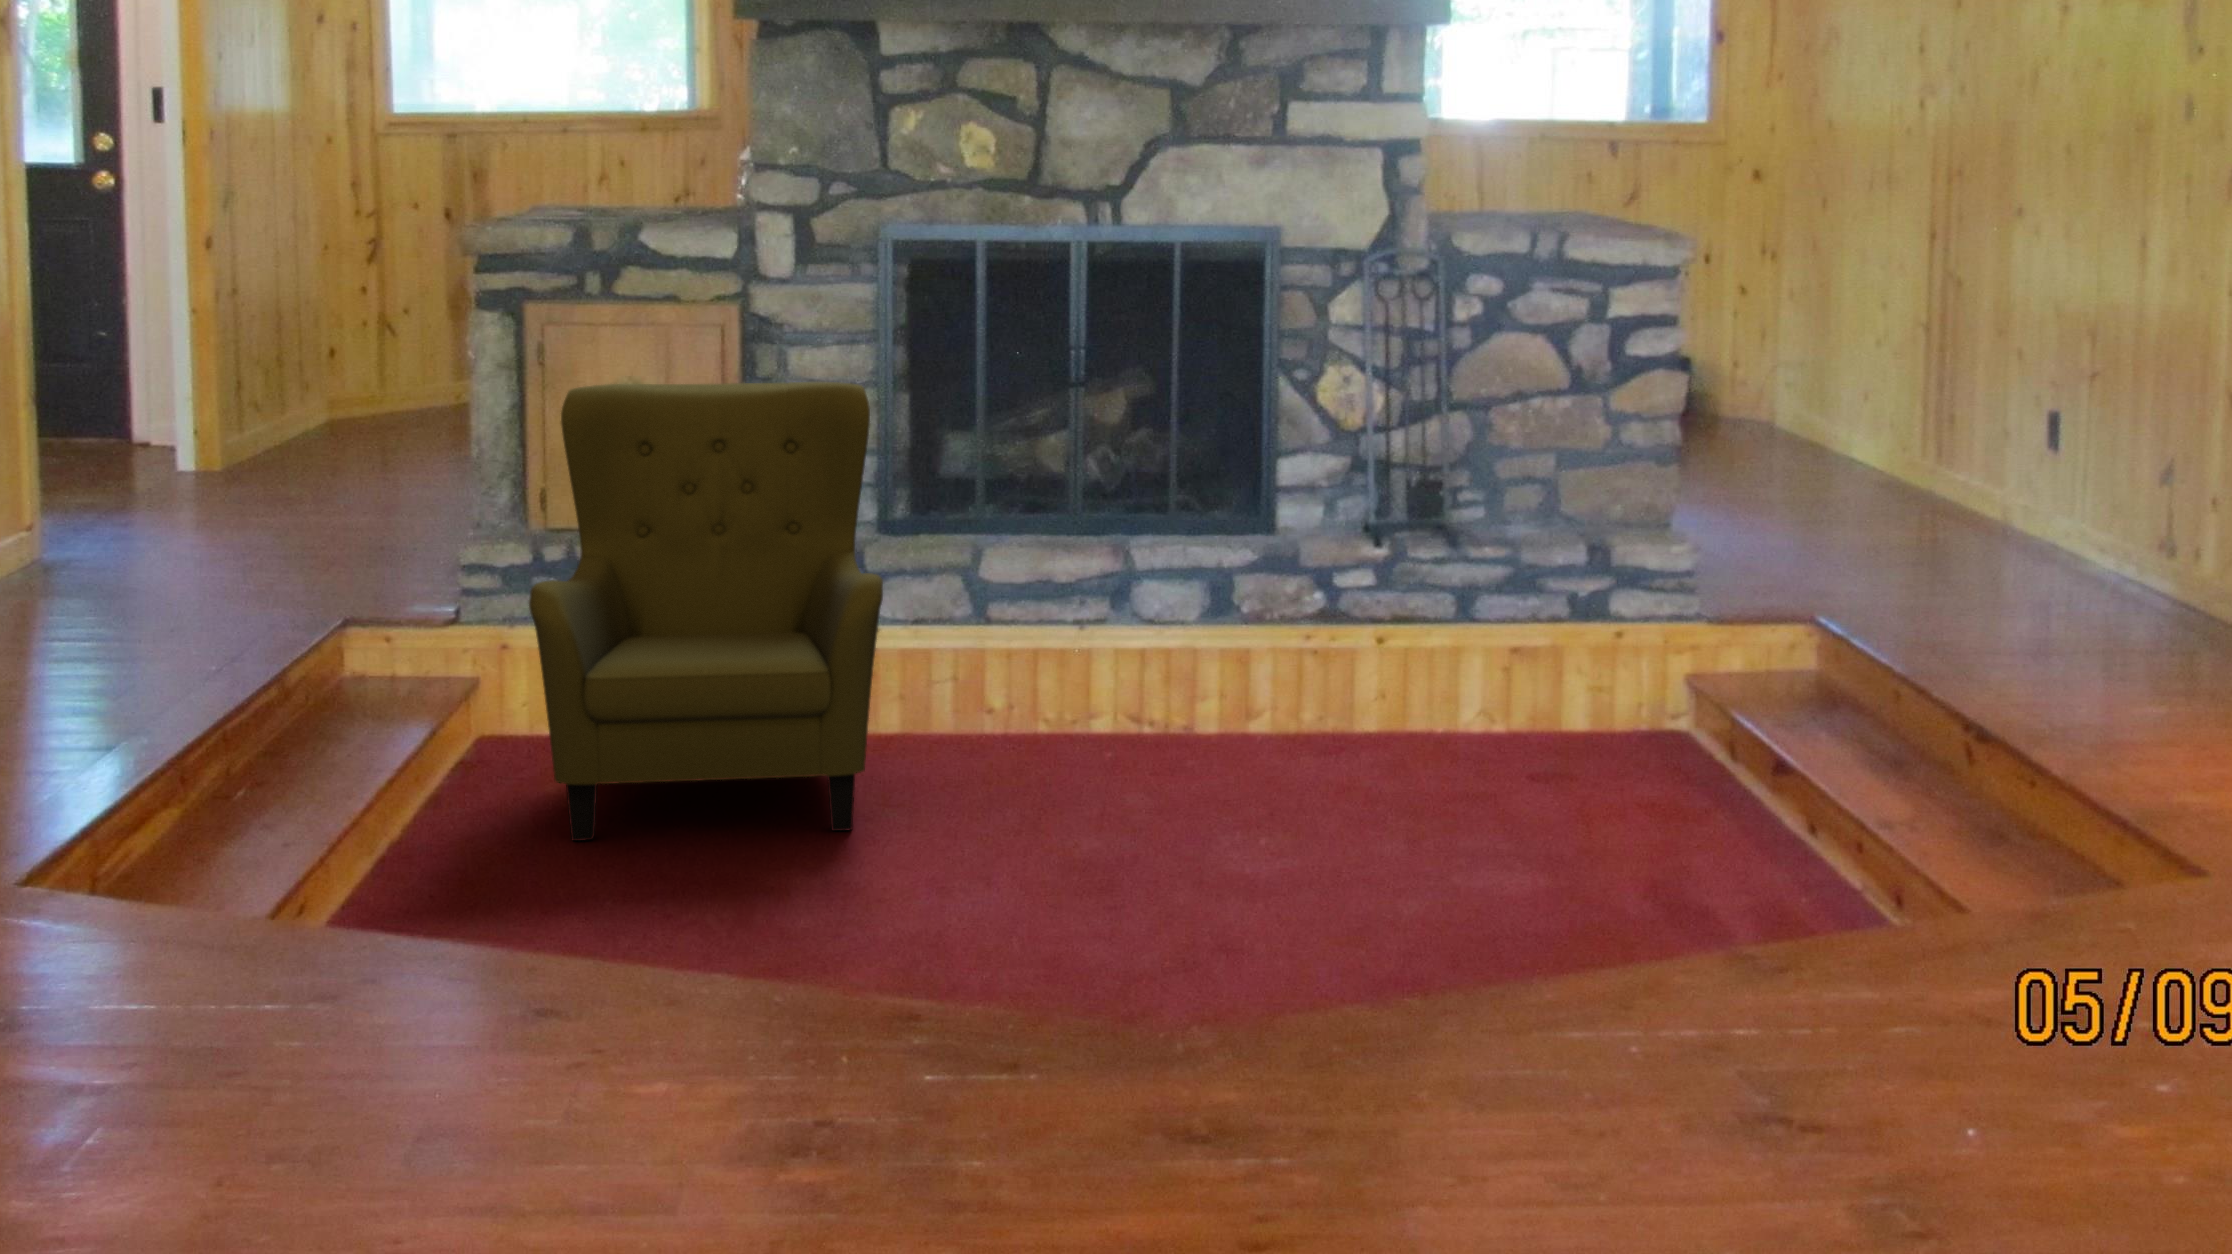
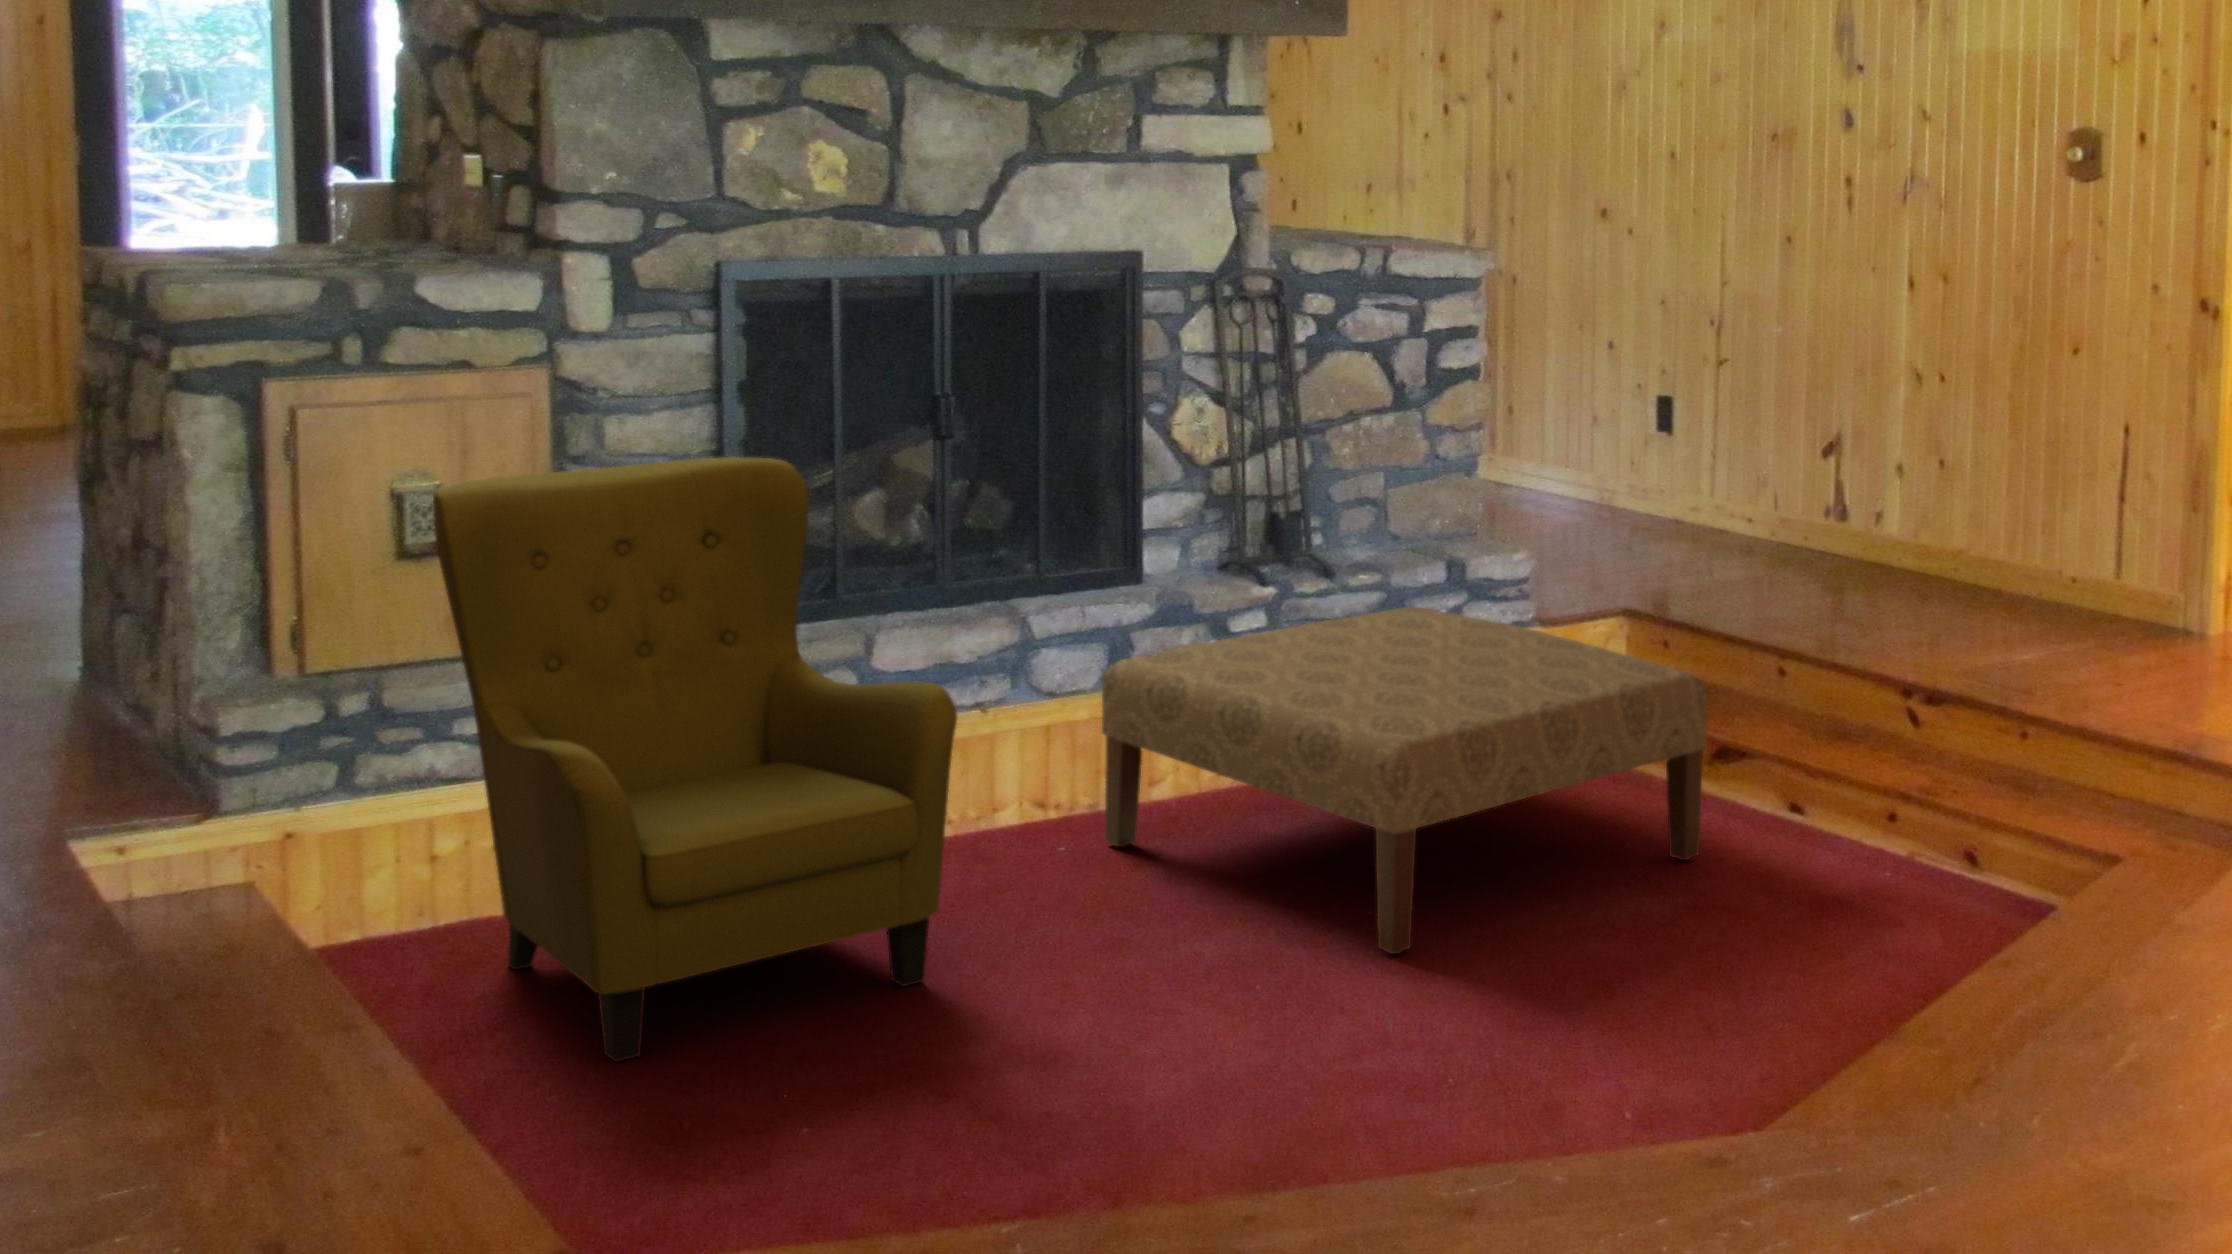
ottoman: none [1148,580,1675,884] -> present [1102,606,1707,954]

